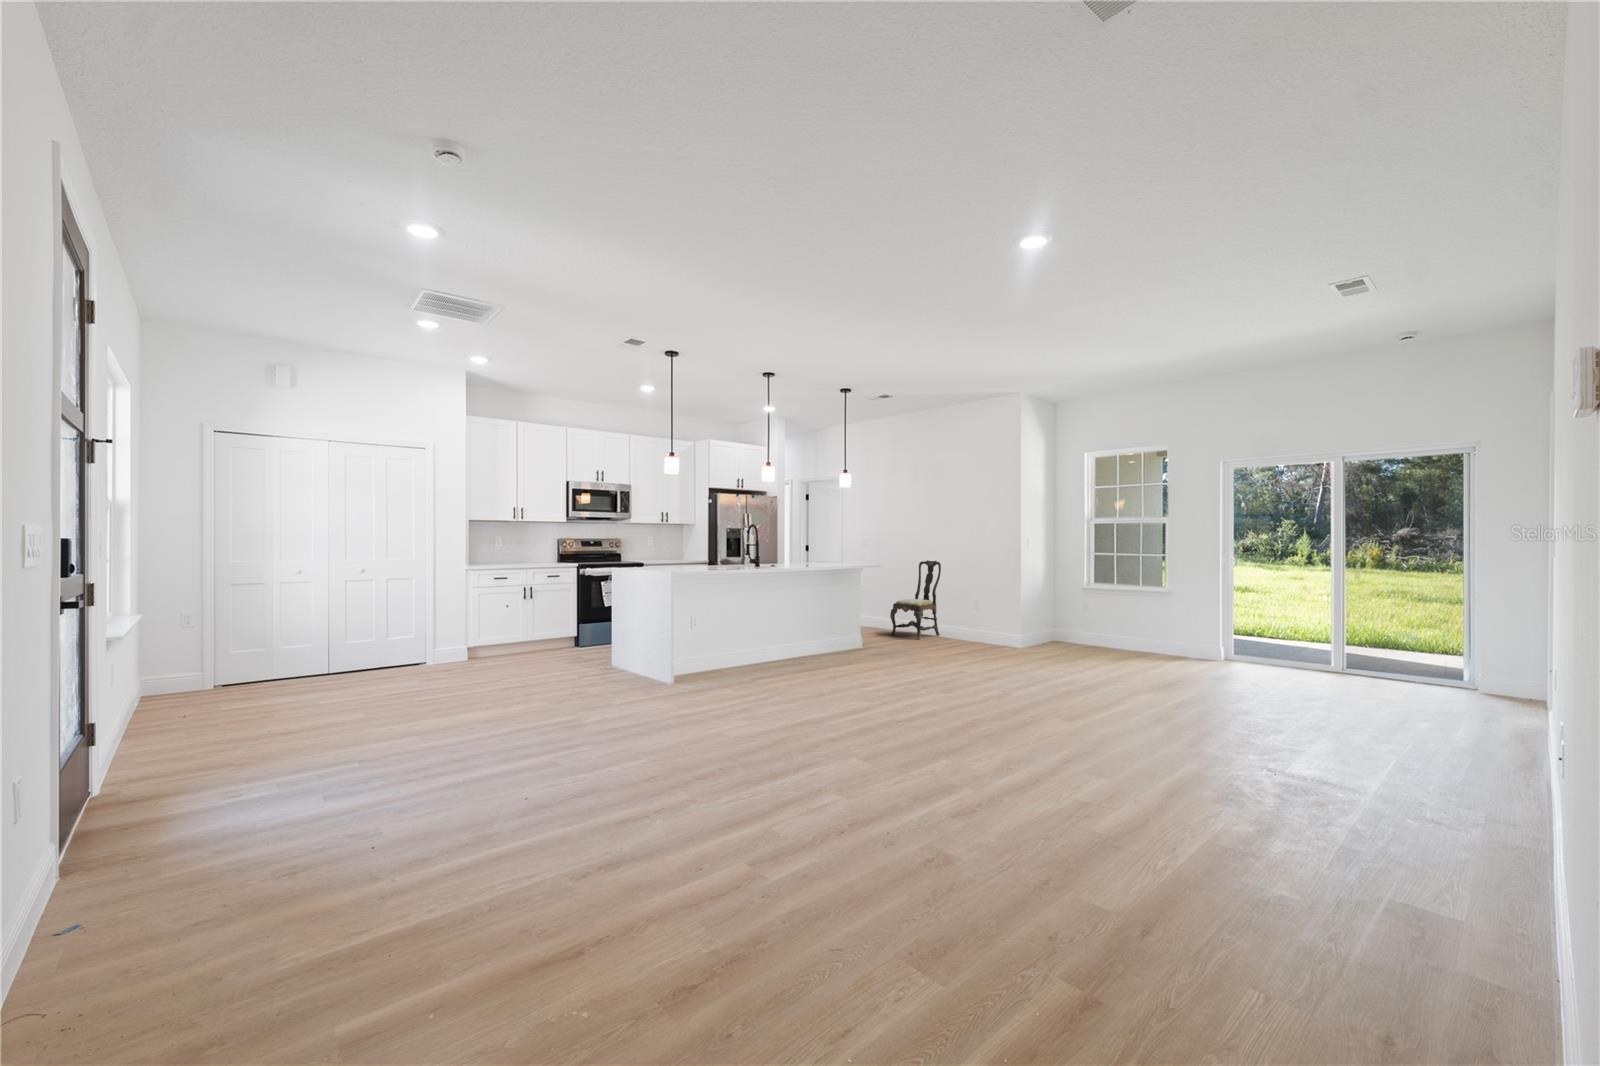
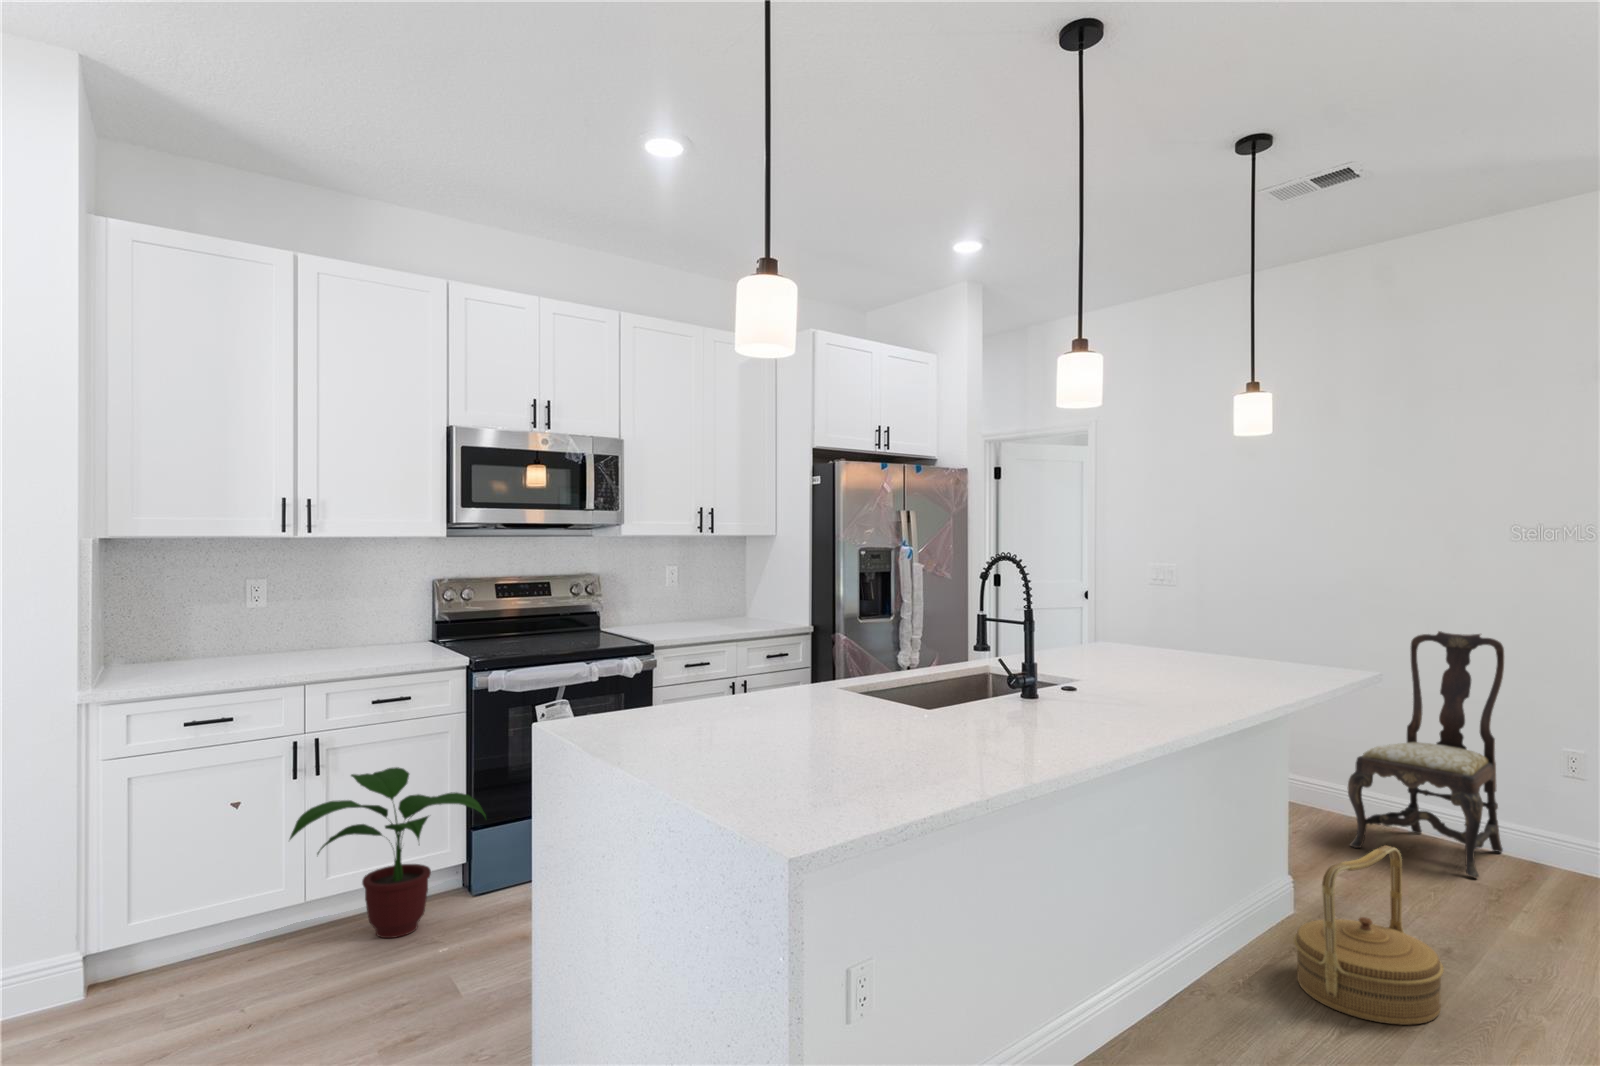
potted plant: none [531,599,589,649] -> present [290,767,486,938]
woven basket: none [830,614,866,656] -> present [1294,846,1444,1025]

